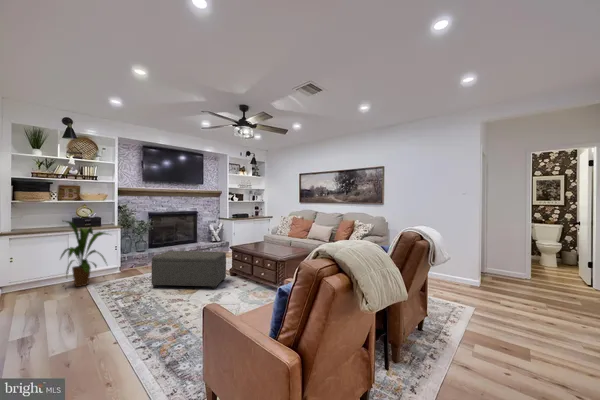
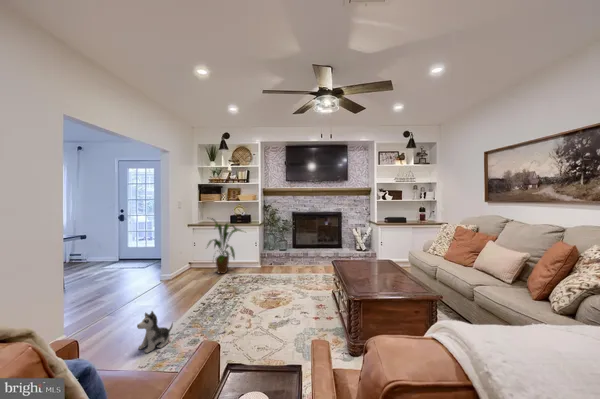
ottoman: present [151,251,226,289] -> none [249,255,316,313]
plush toy: none [116,306,143,348] -> present [137,311,173,353]

